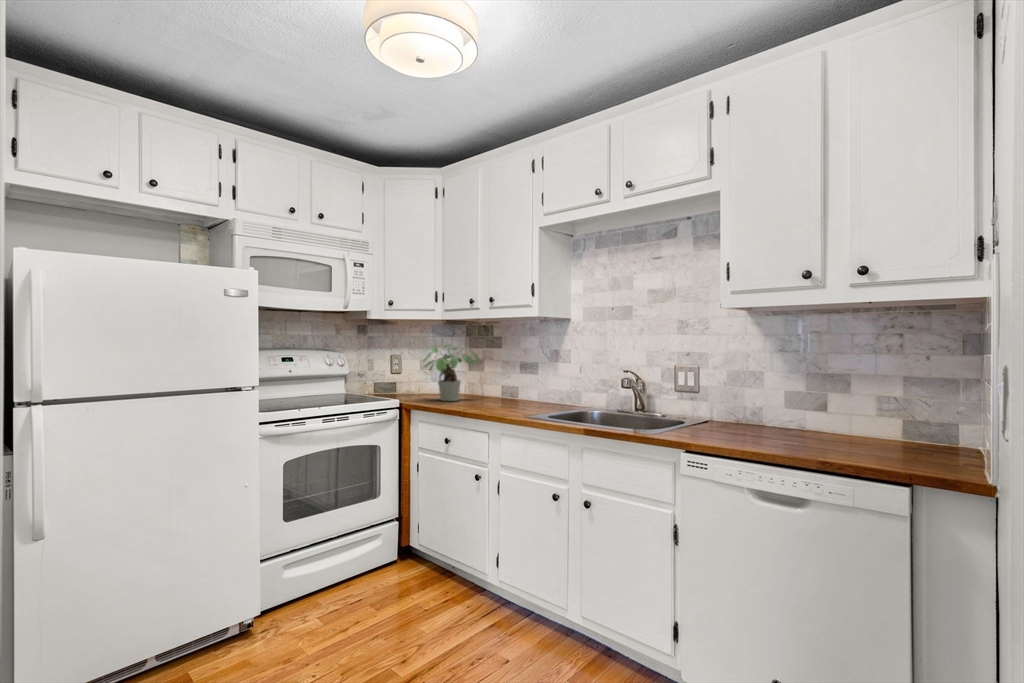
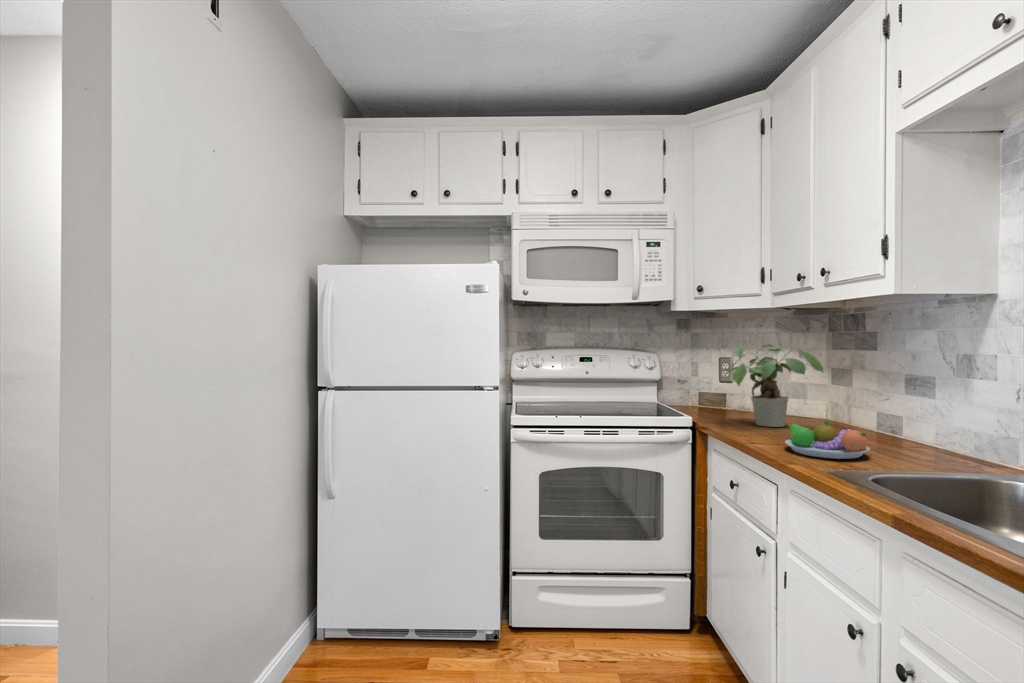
fruit bowl: none [479,390,526,411] -> present [785,420,870,459]

